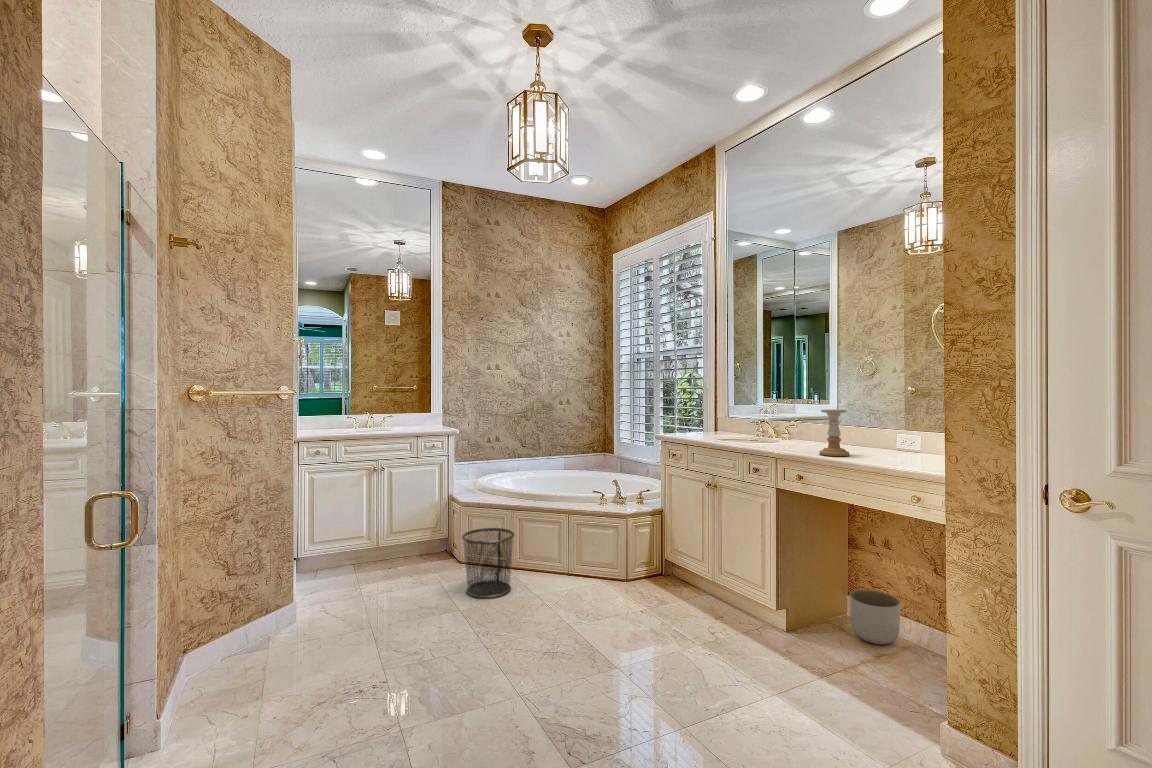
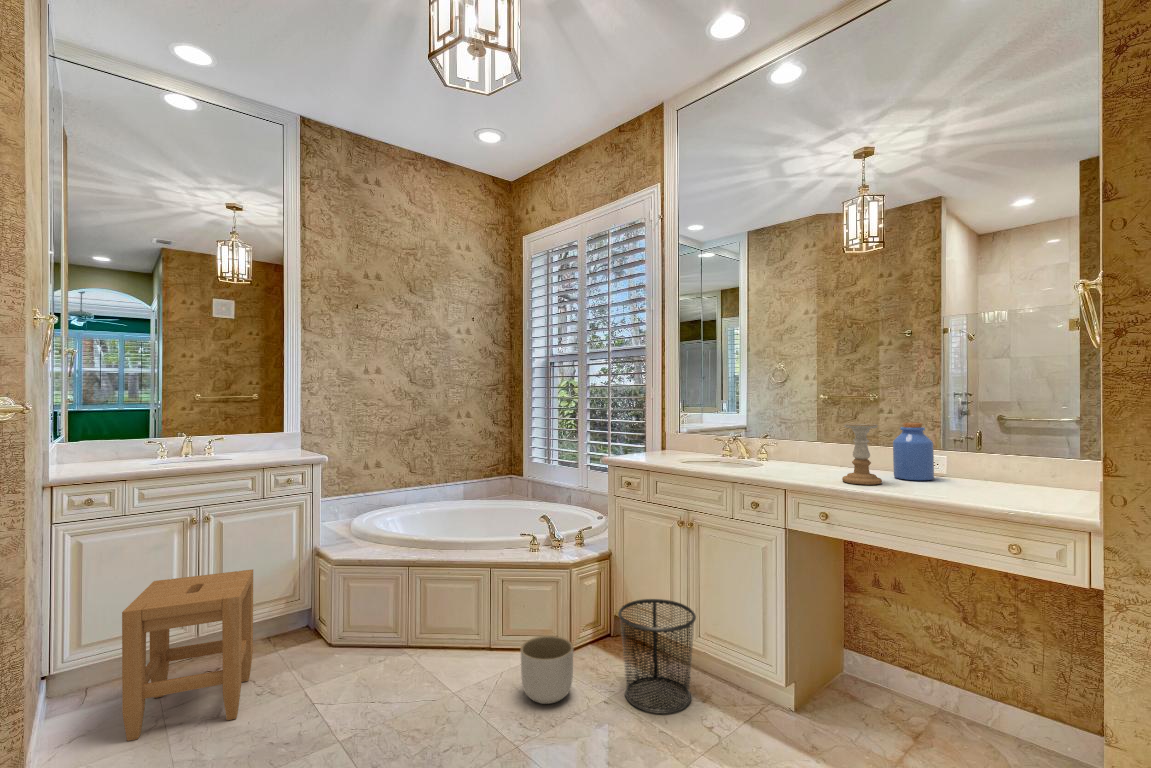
jar: none [868,410,900,455] -> present [893,422,934,480]
stool: none [338,503,411,598] -> present [122,569,253,741]
waste bin: present [462,528,514,598] -> present [618,599,696,714]
planter: present [850,590,900,645] -> present [520,636,573,704]

